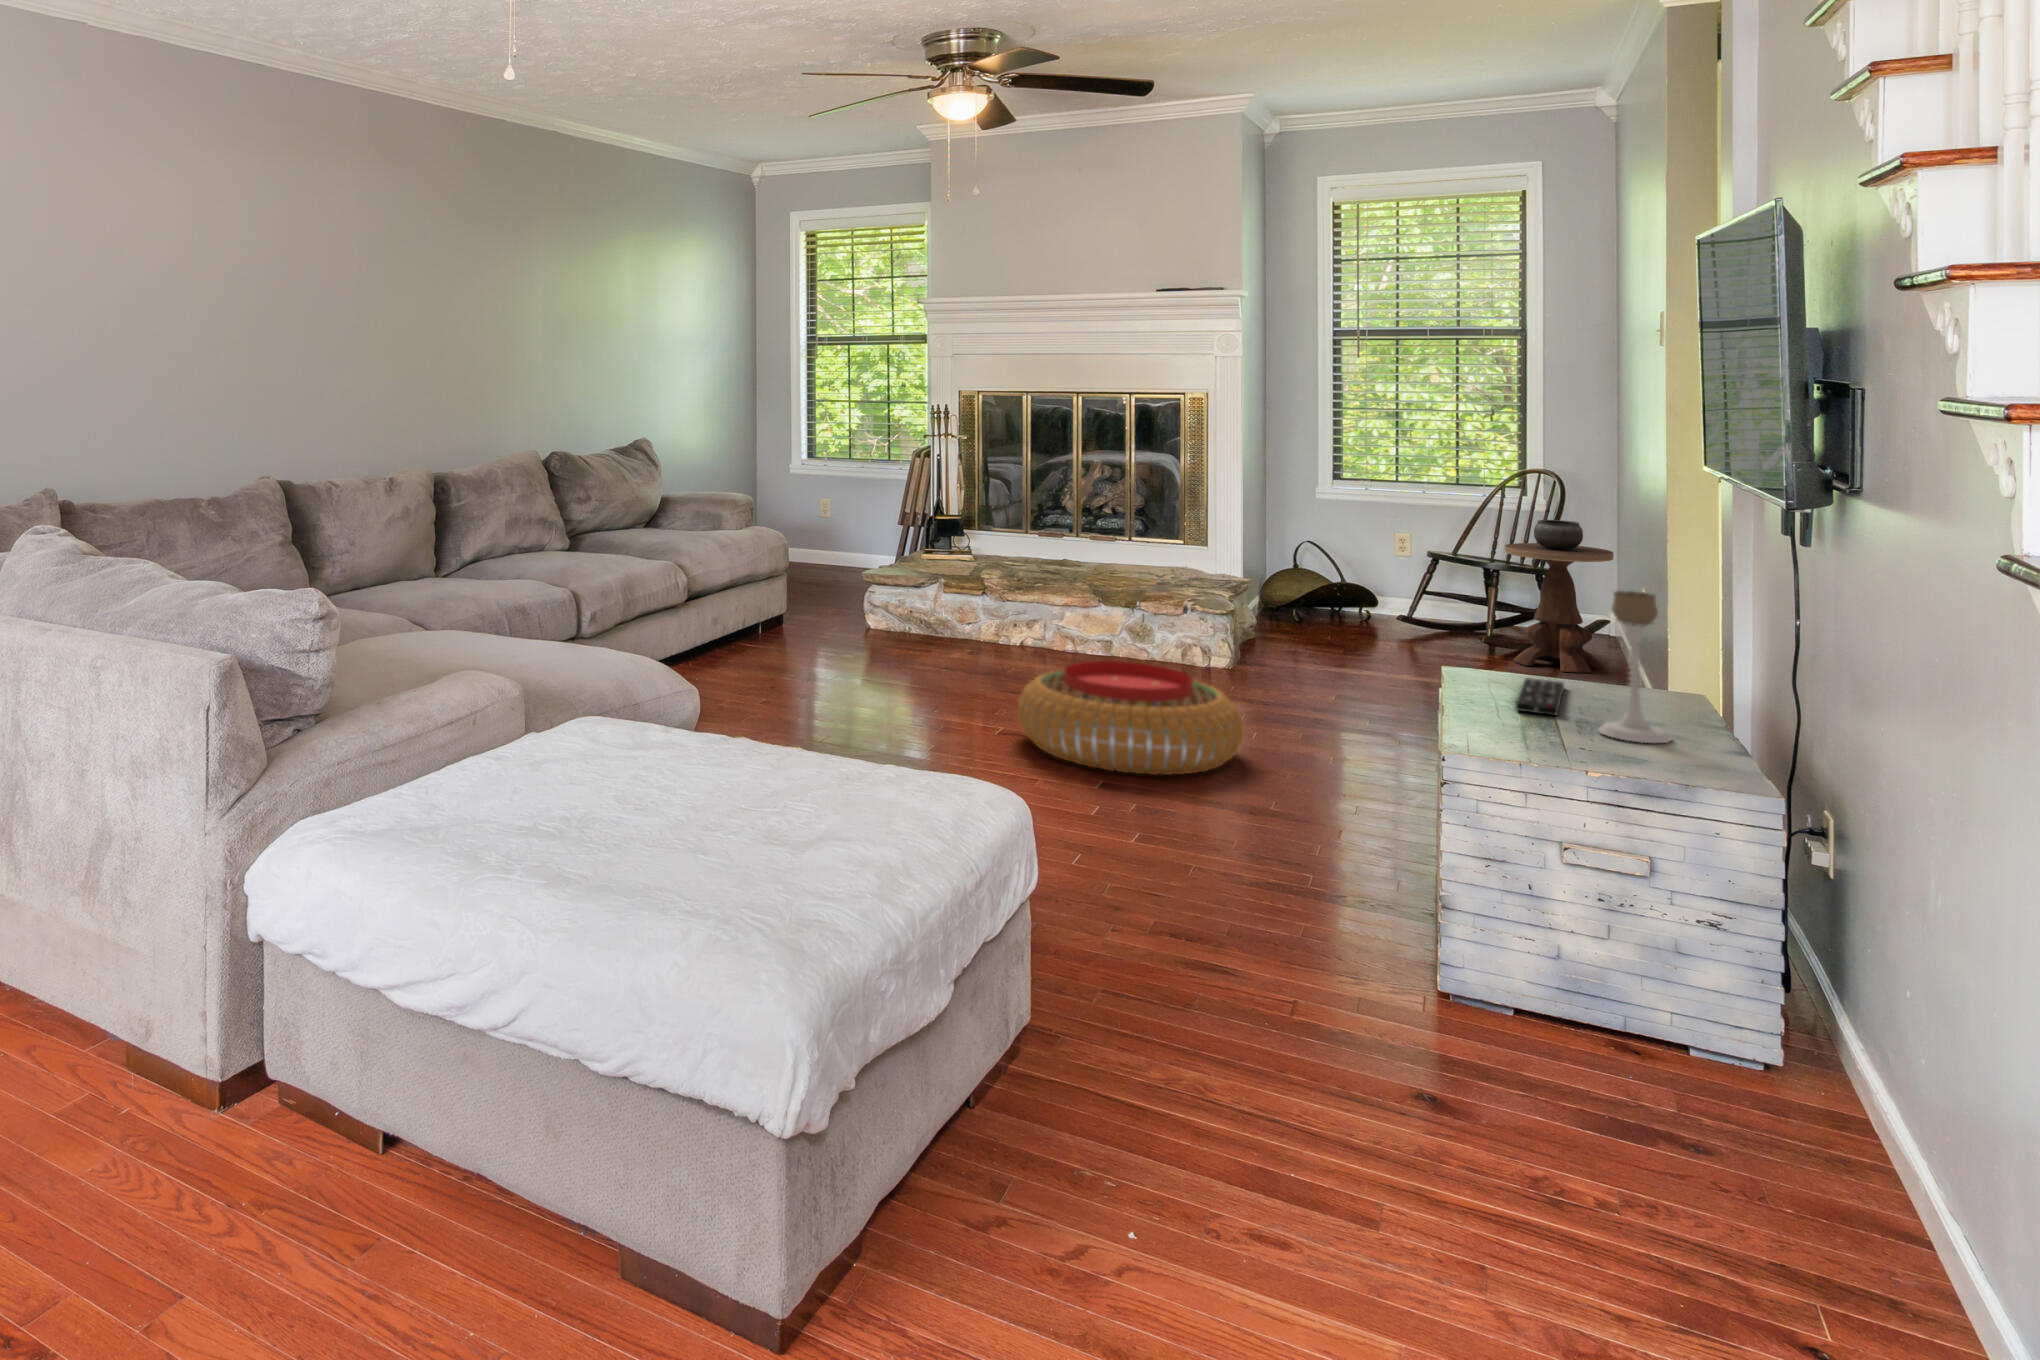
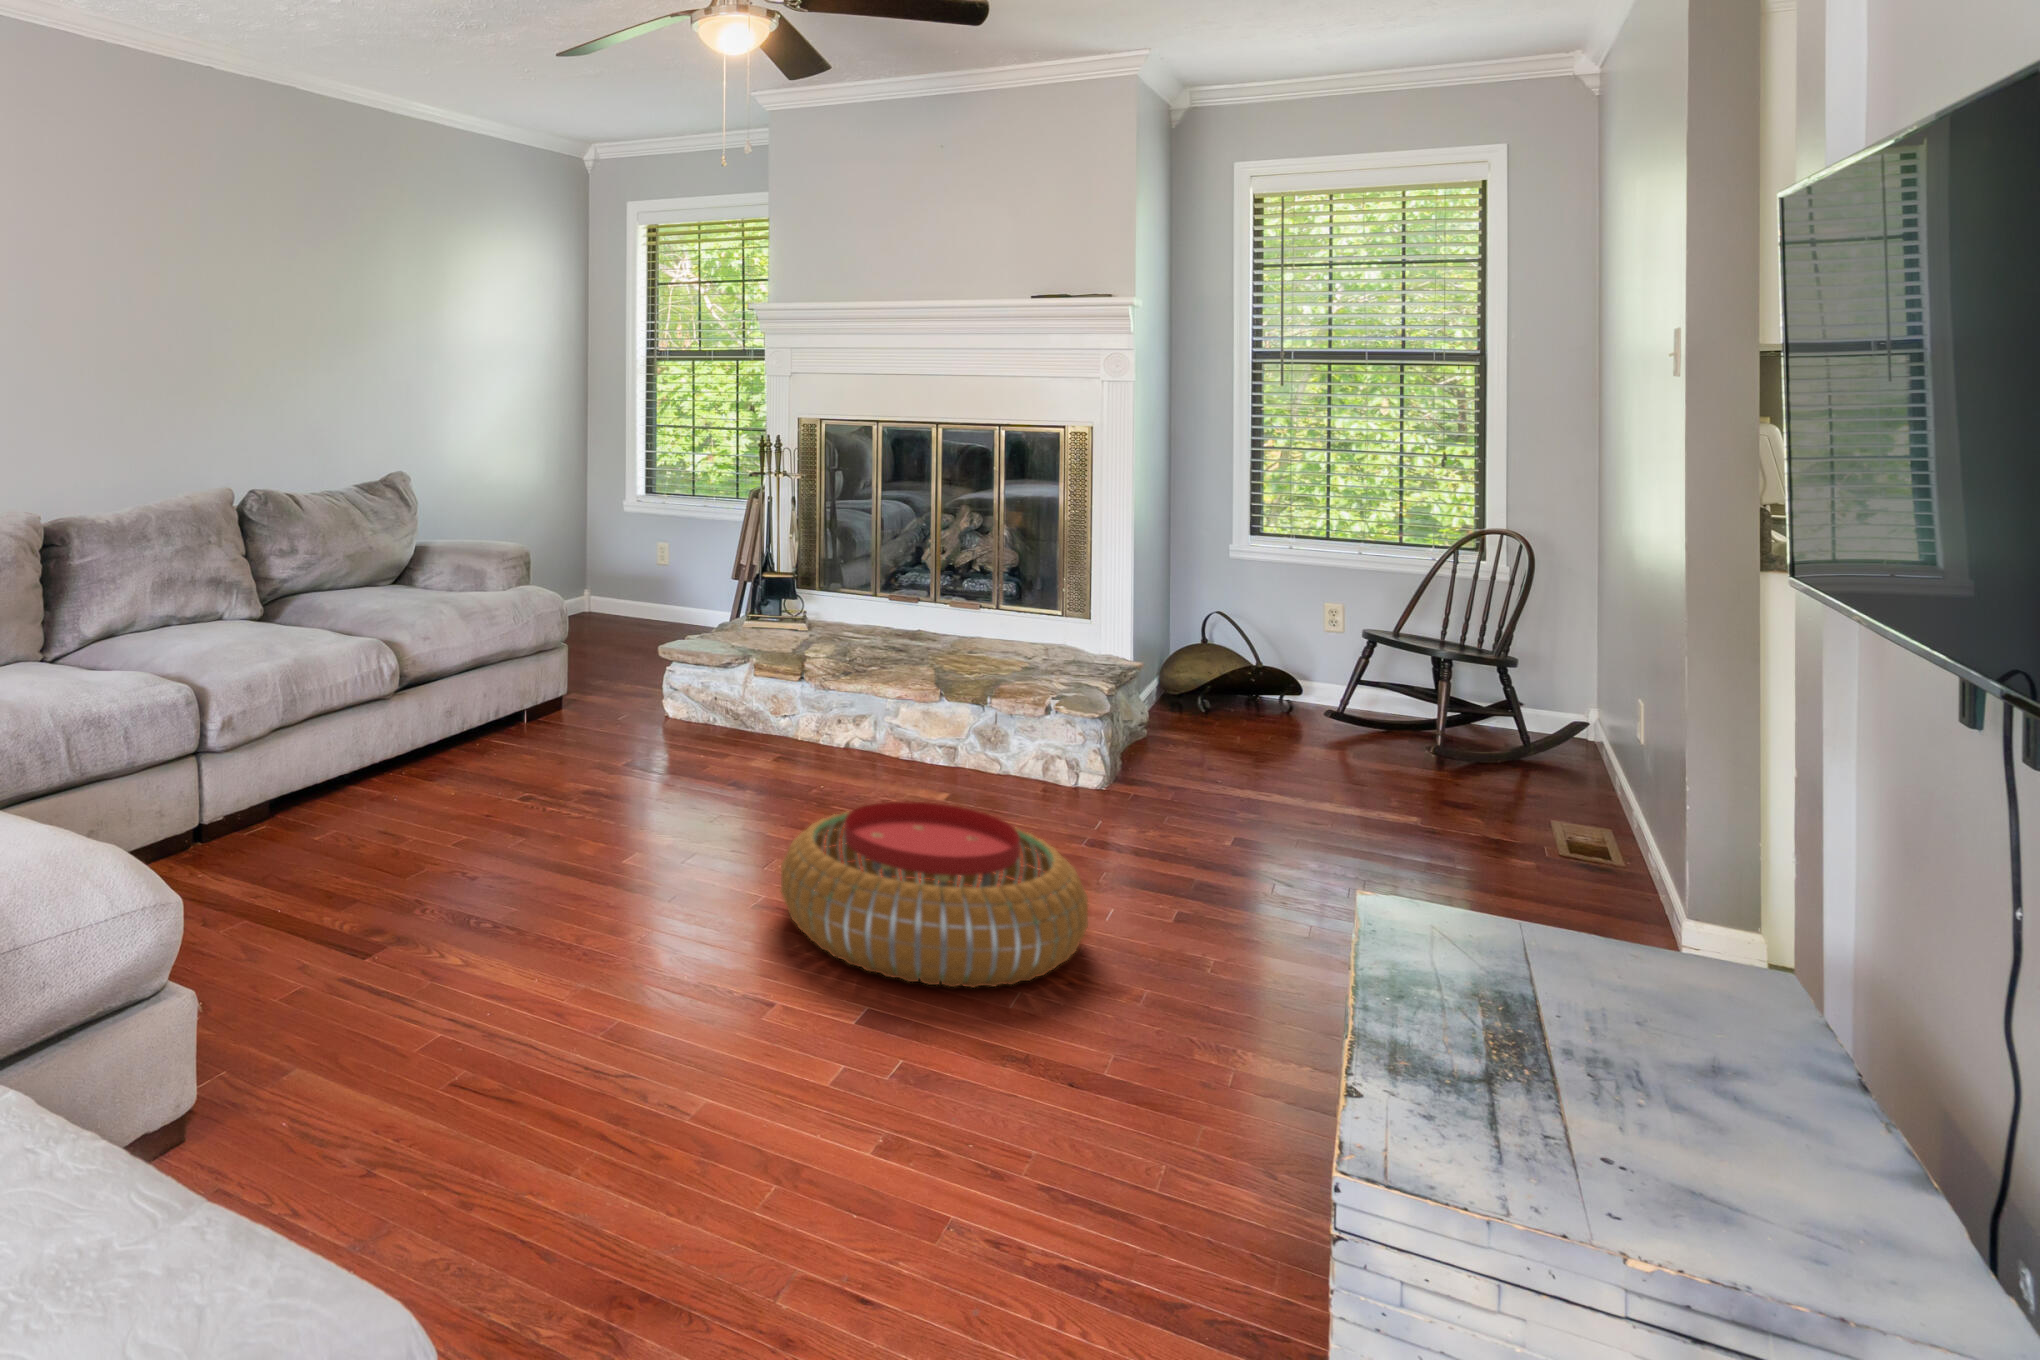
side table: present [1505,520,1613,673] -> none [1458,597,1597,800]
candle holder: present [1598,591,1671,743] -> none [1626,816,1766,1120]
remote control: present [1516,678,1564,715] -> none [1476,920,1555,1024]

